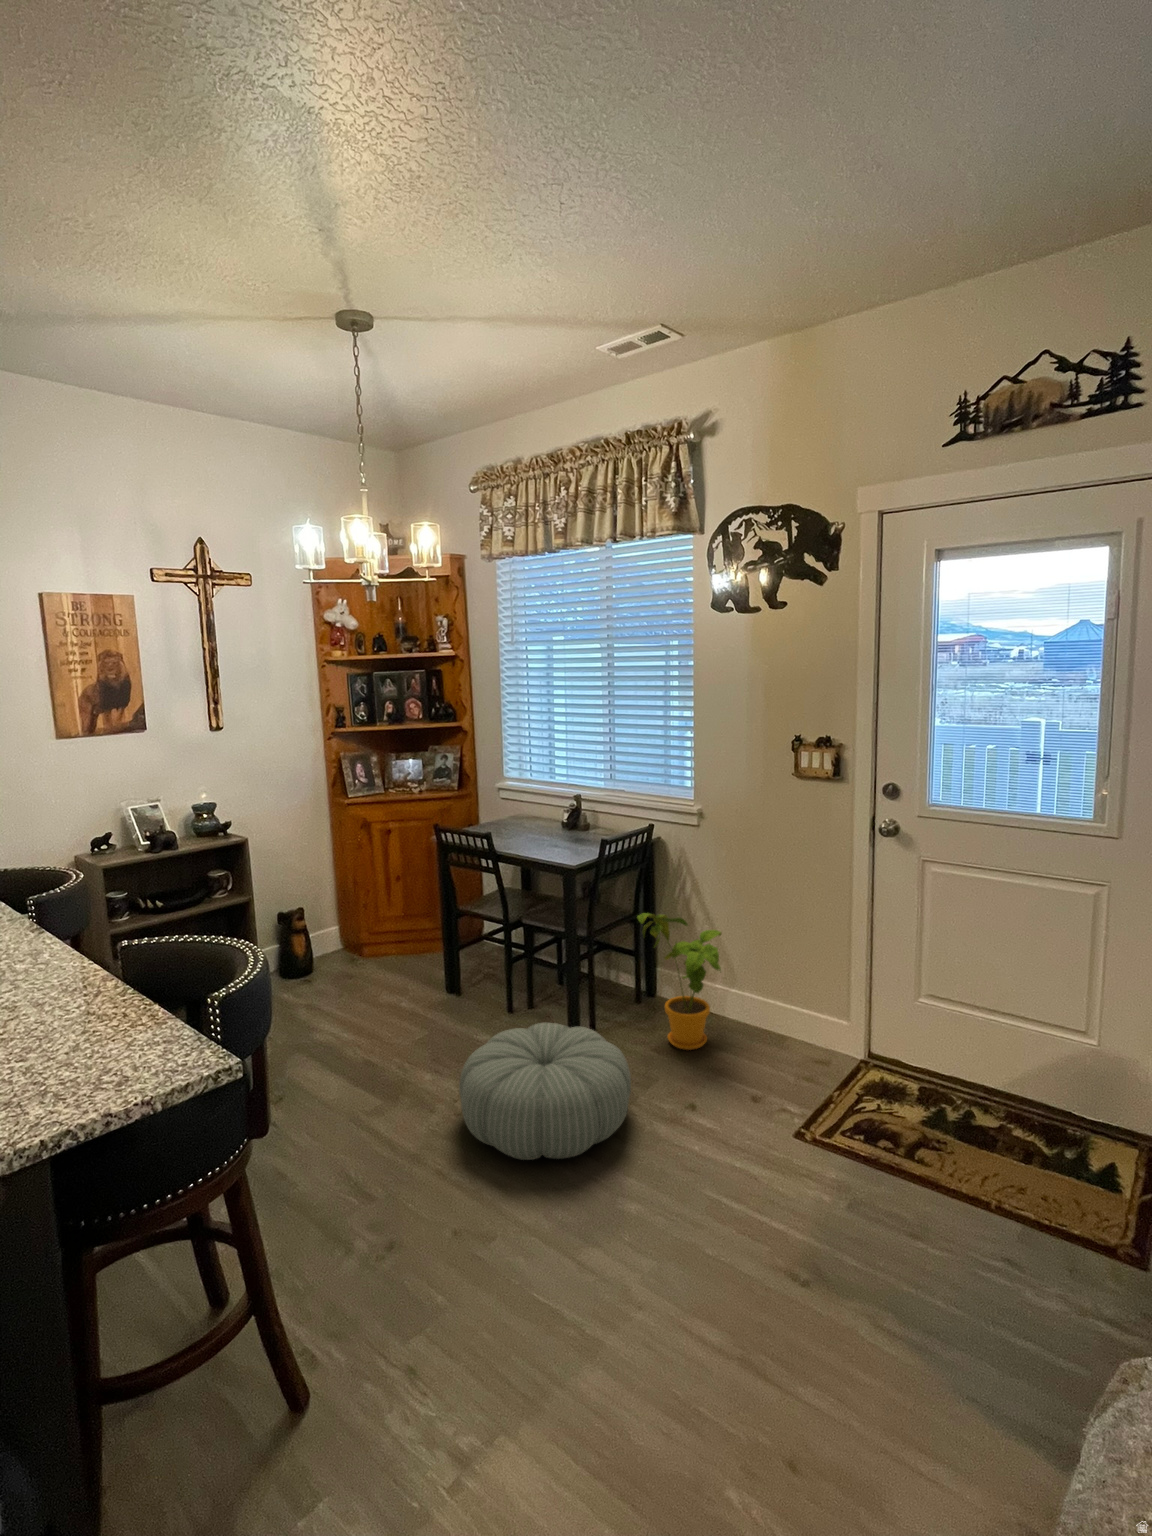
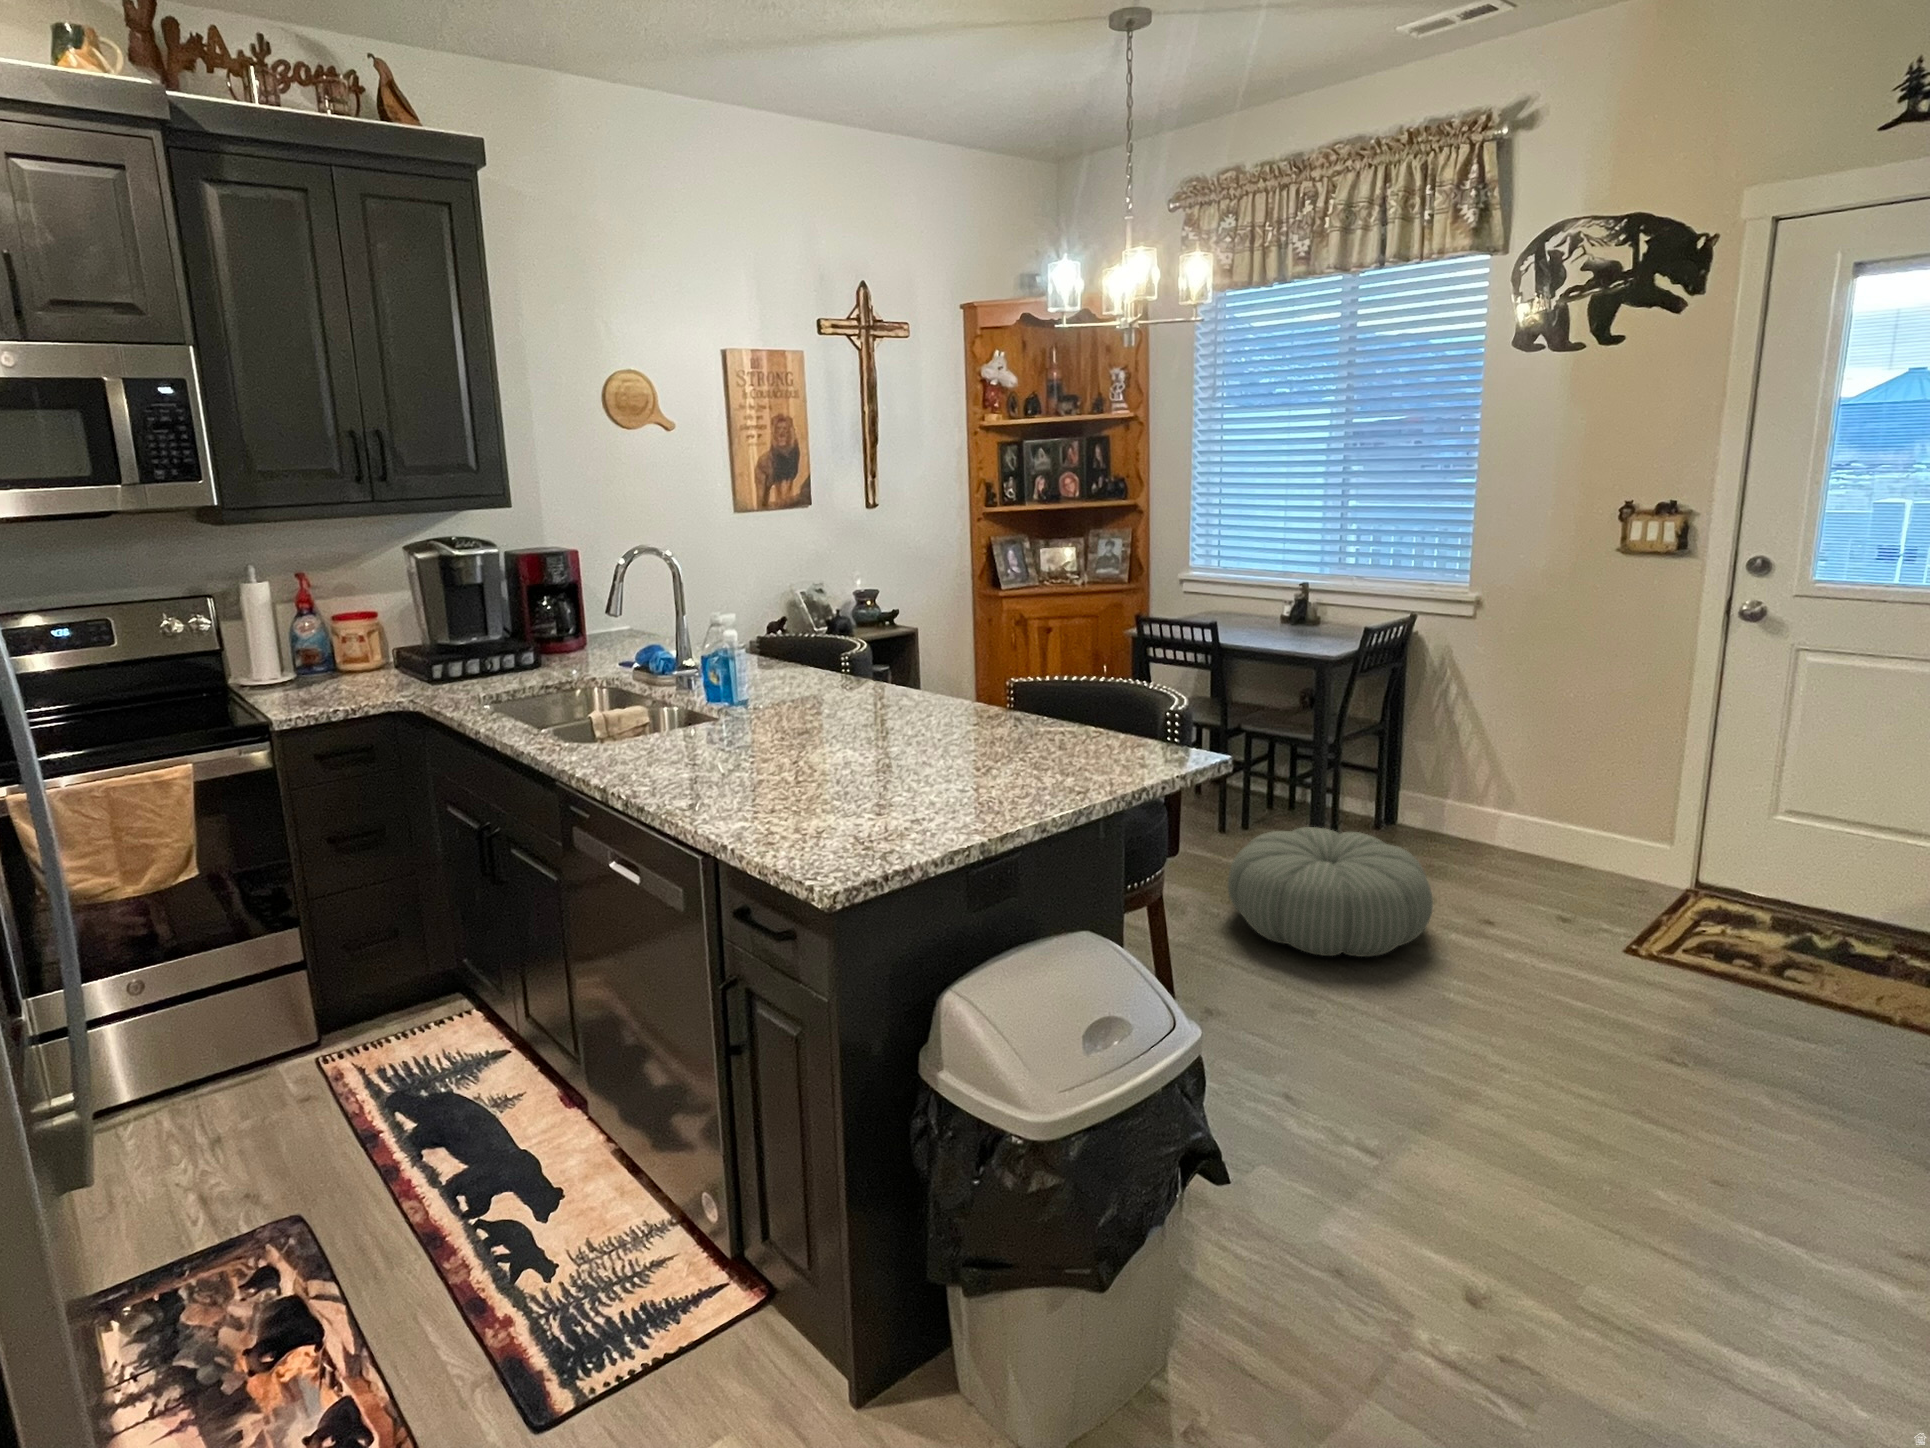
house plant: present [638,913,722,1050] -> none [1409,713,1515,873]

